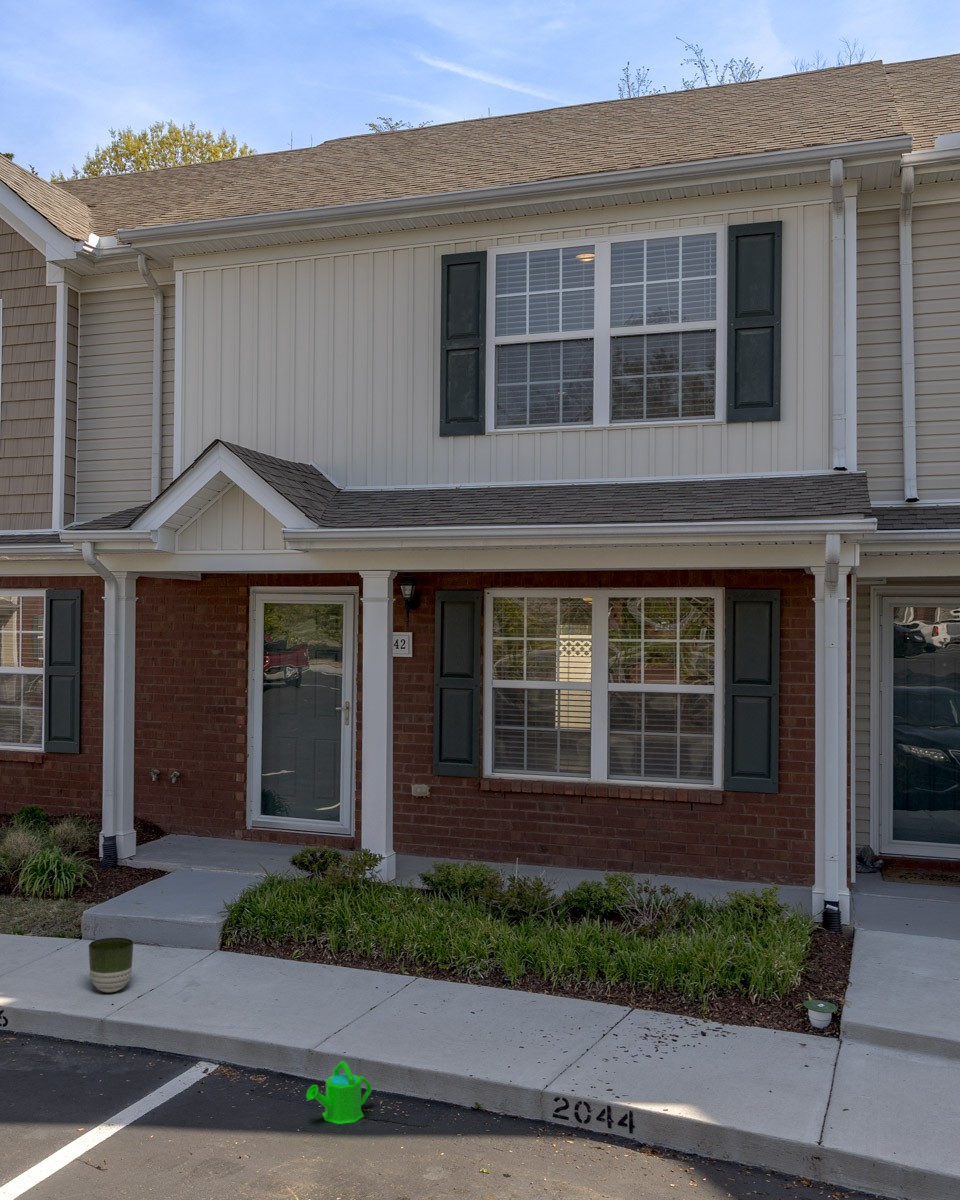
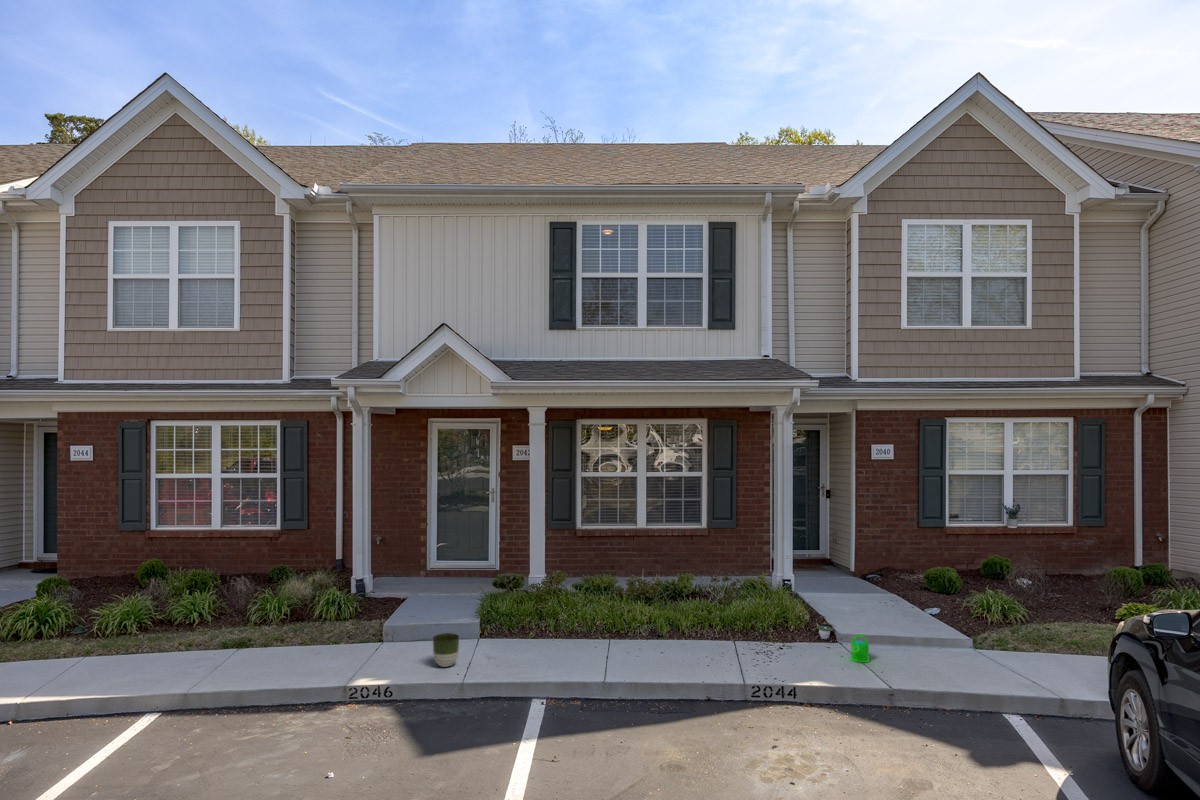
watering can: present [306,1061,372,1124] -> present [850,634,870,663]

